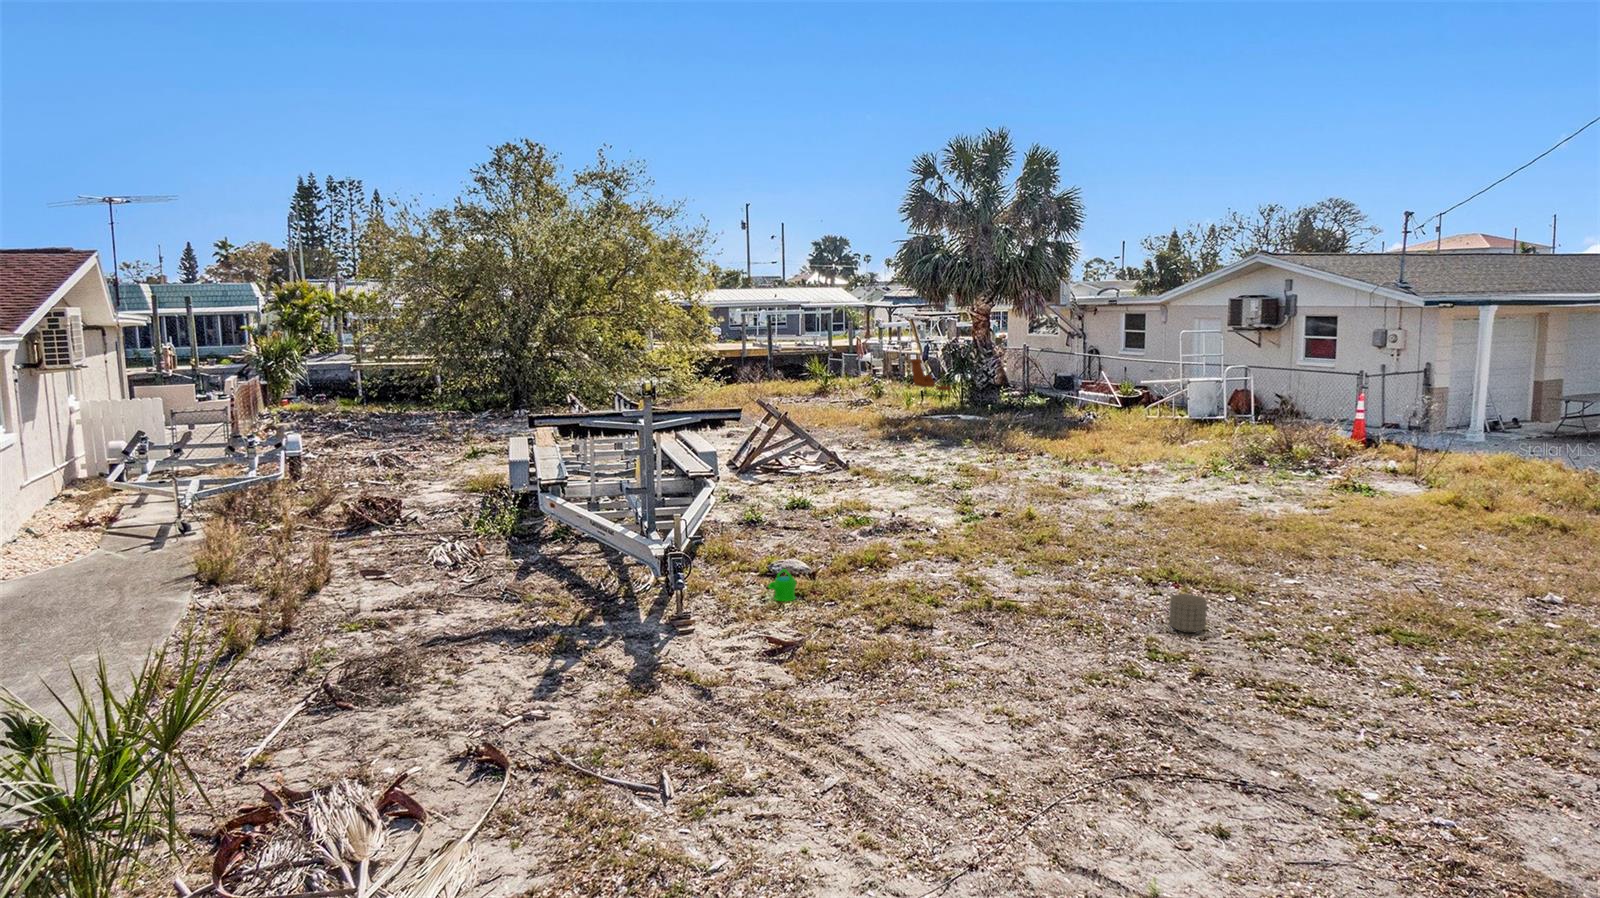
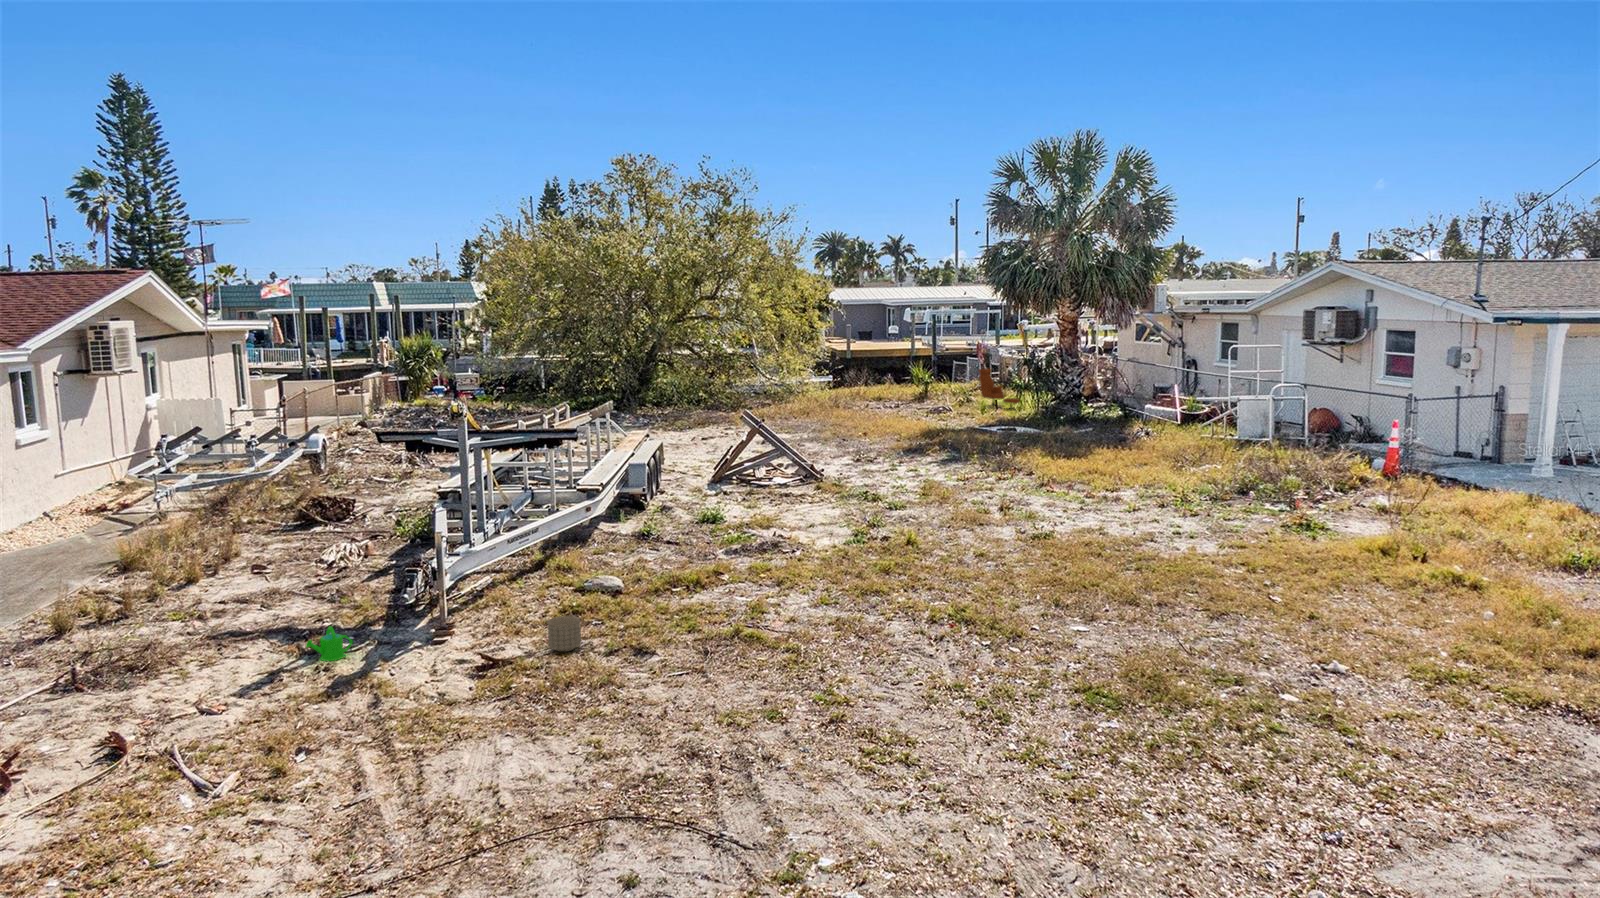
watering can: present [768,569,797,601] -> present [306,626,353,661]
planter: present [1169,594,1207,633] -> present [548,616,581,652]

